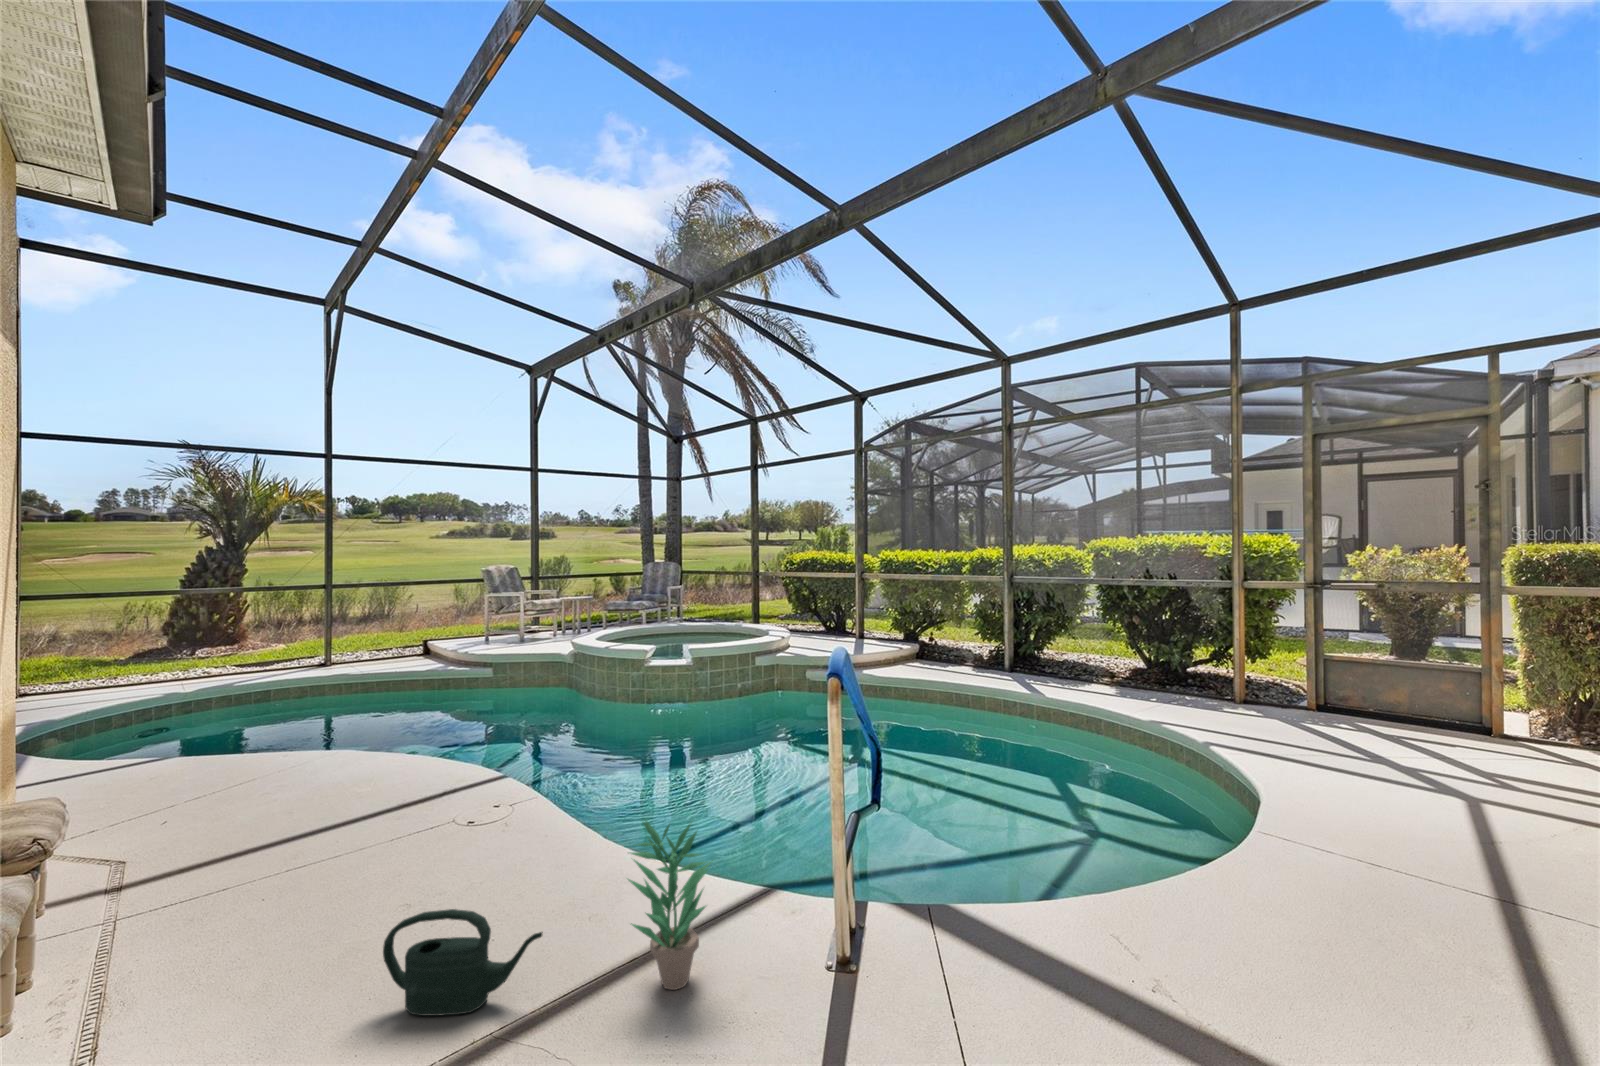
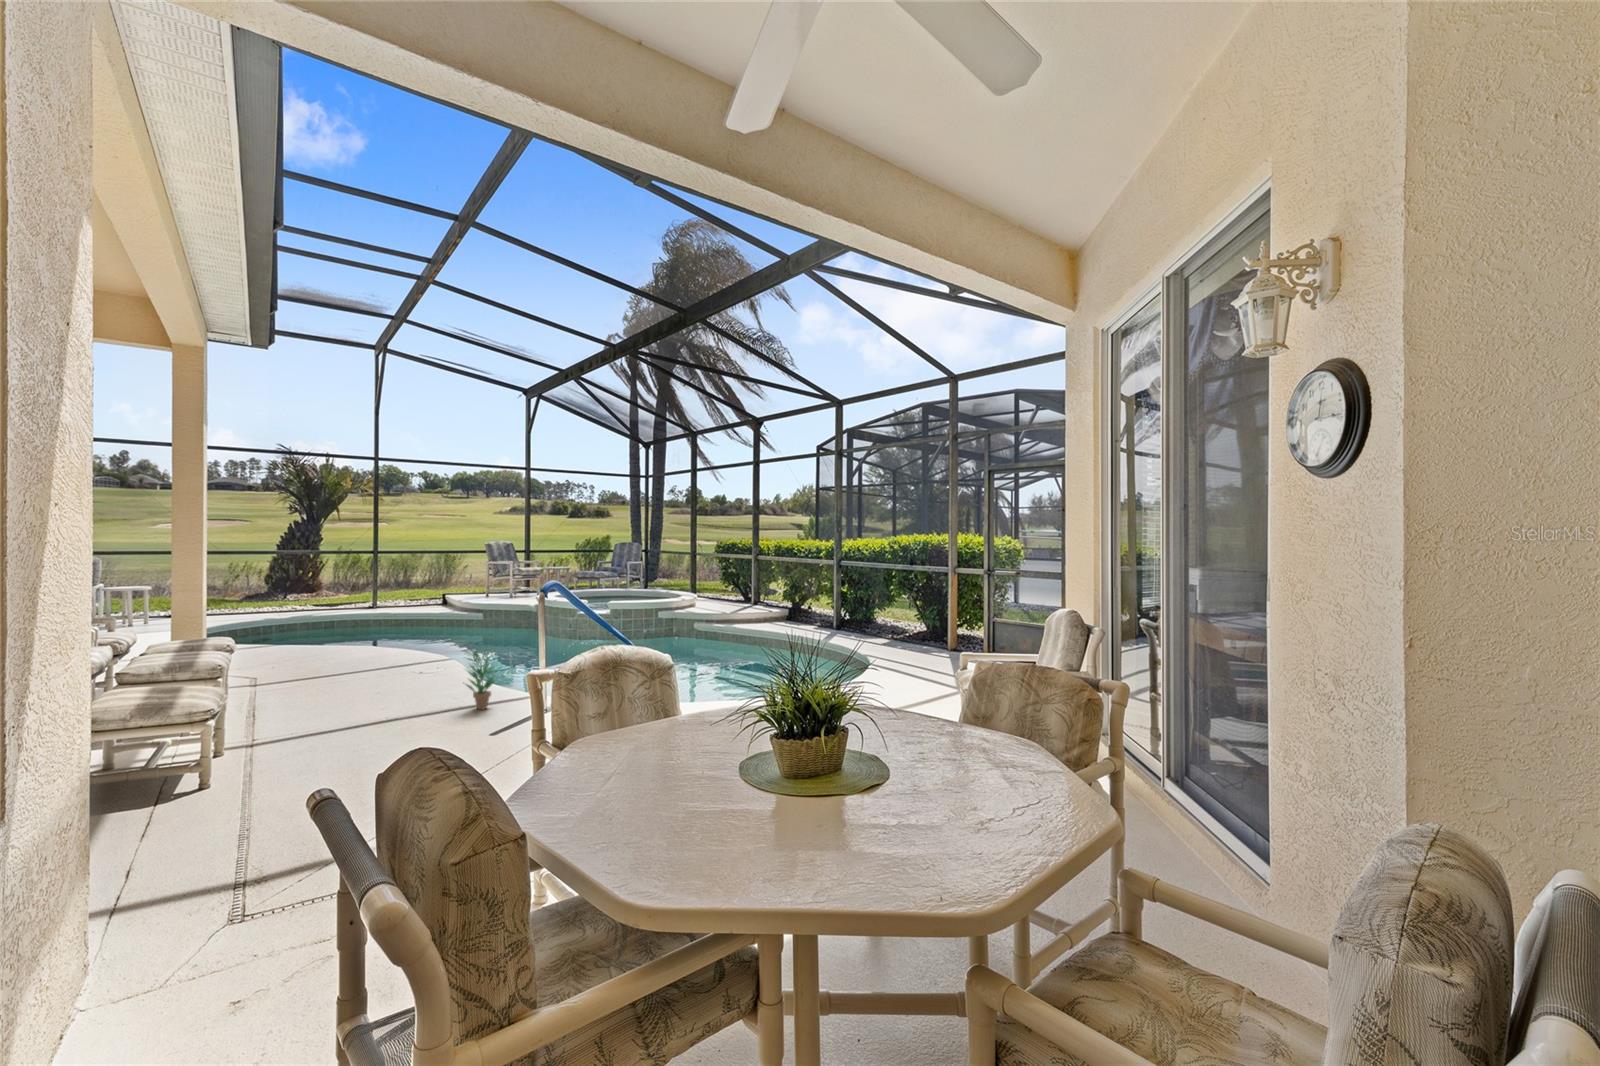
watering can: present [383,909,543,1016] -> none [378,676,433,711]

